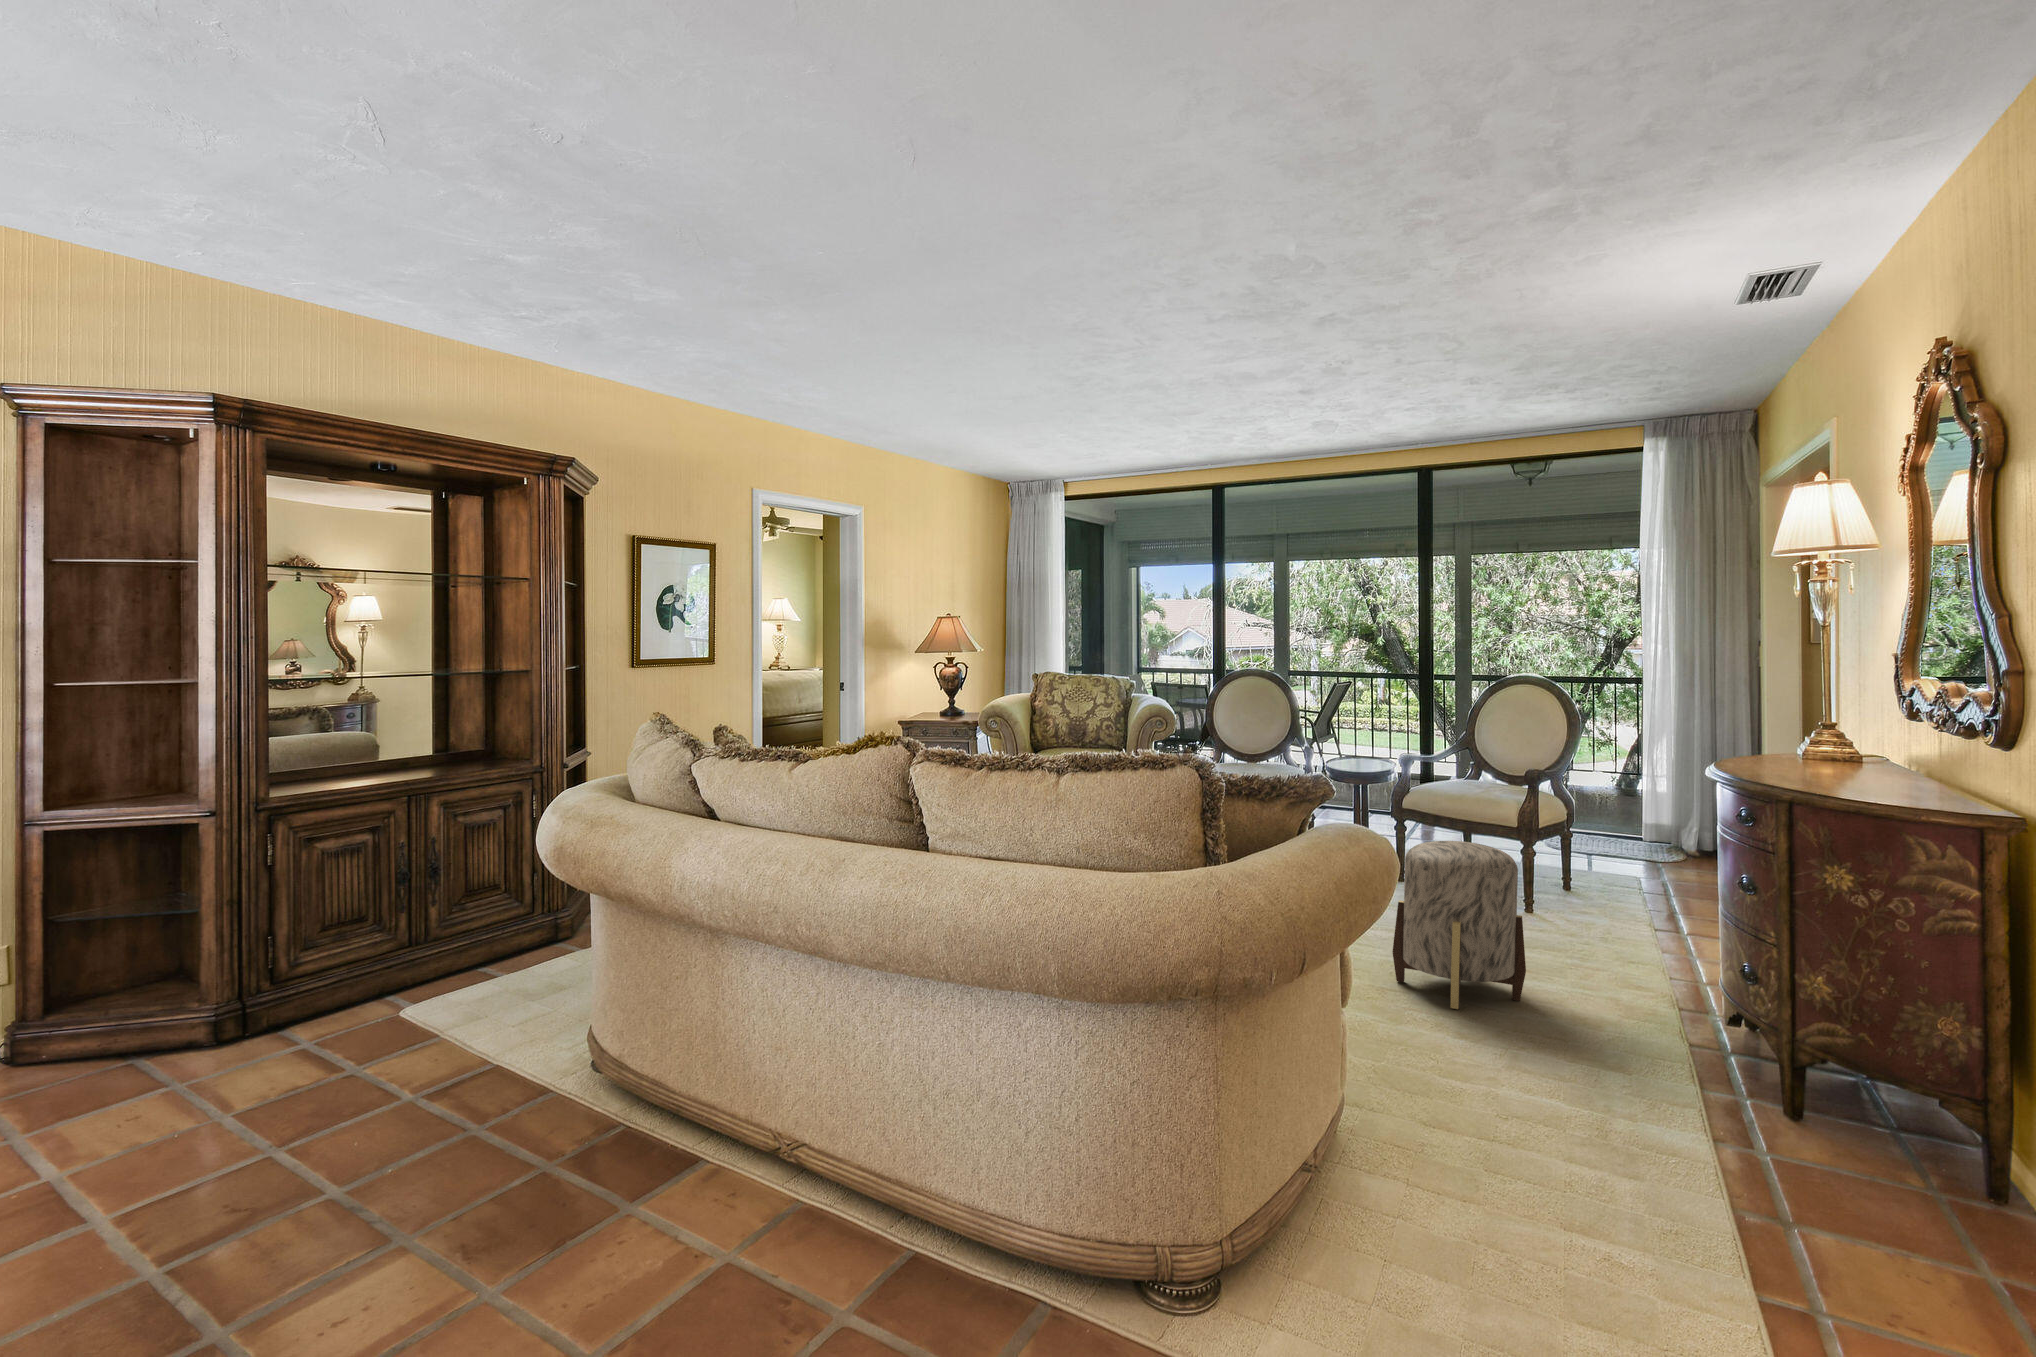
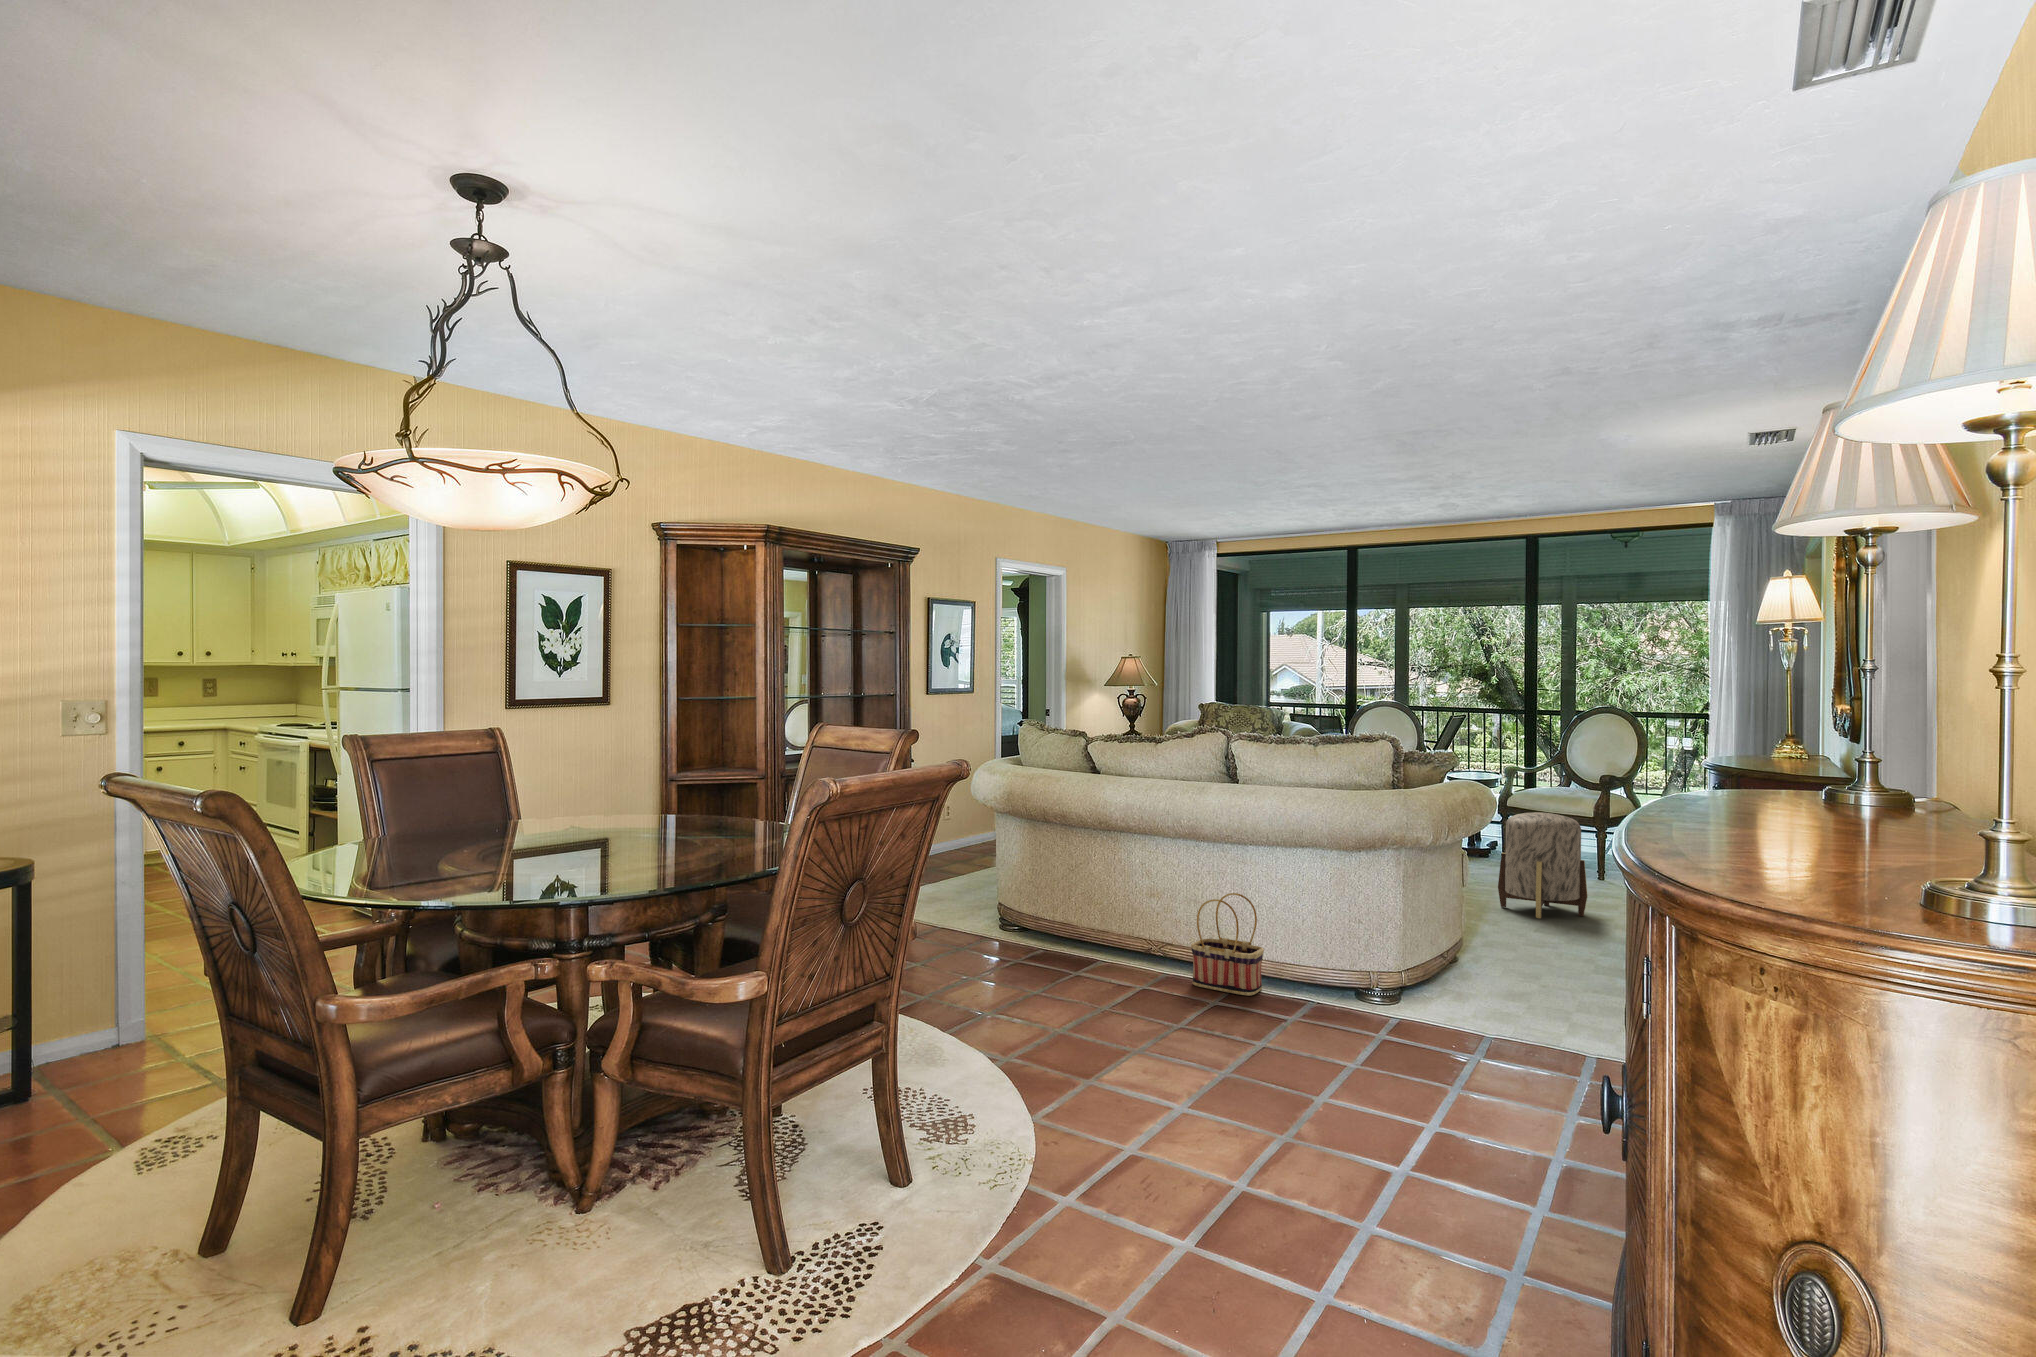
basket: none [803,1070,943,1307] -> present [1191,893,1264,996]

